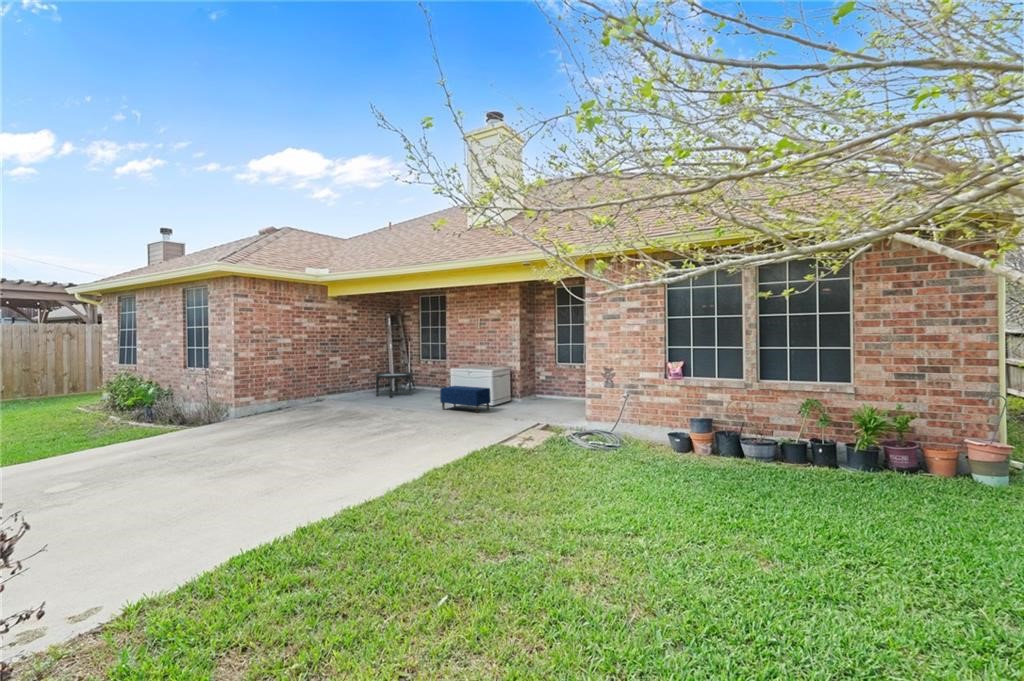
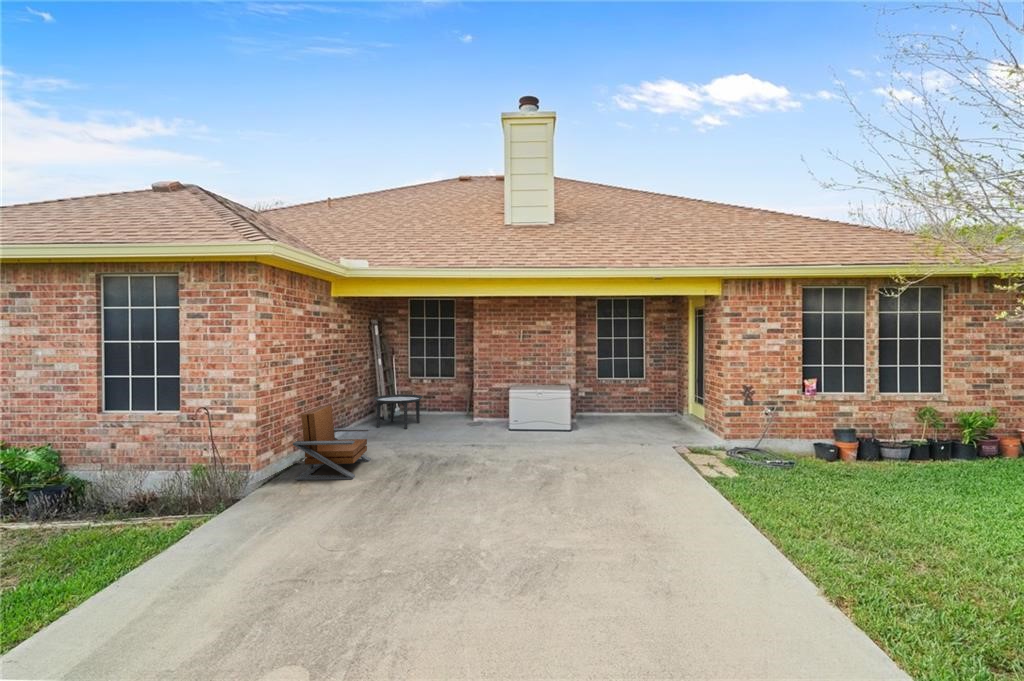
lounge chair: none [249,372,316,421] -> present [293,405,371,480]
bench: present [440,386,491,413] -> none [517,409,572,440]

